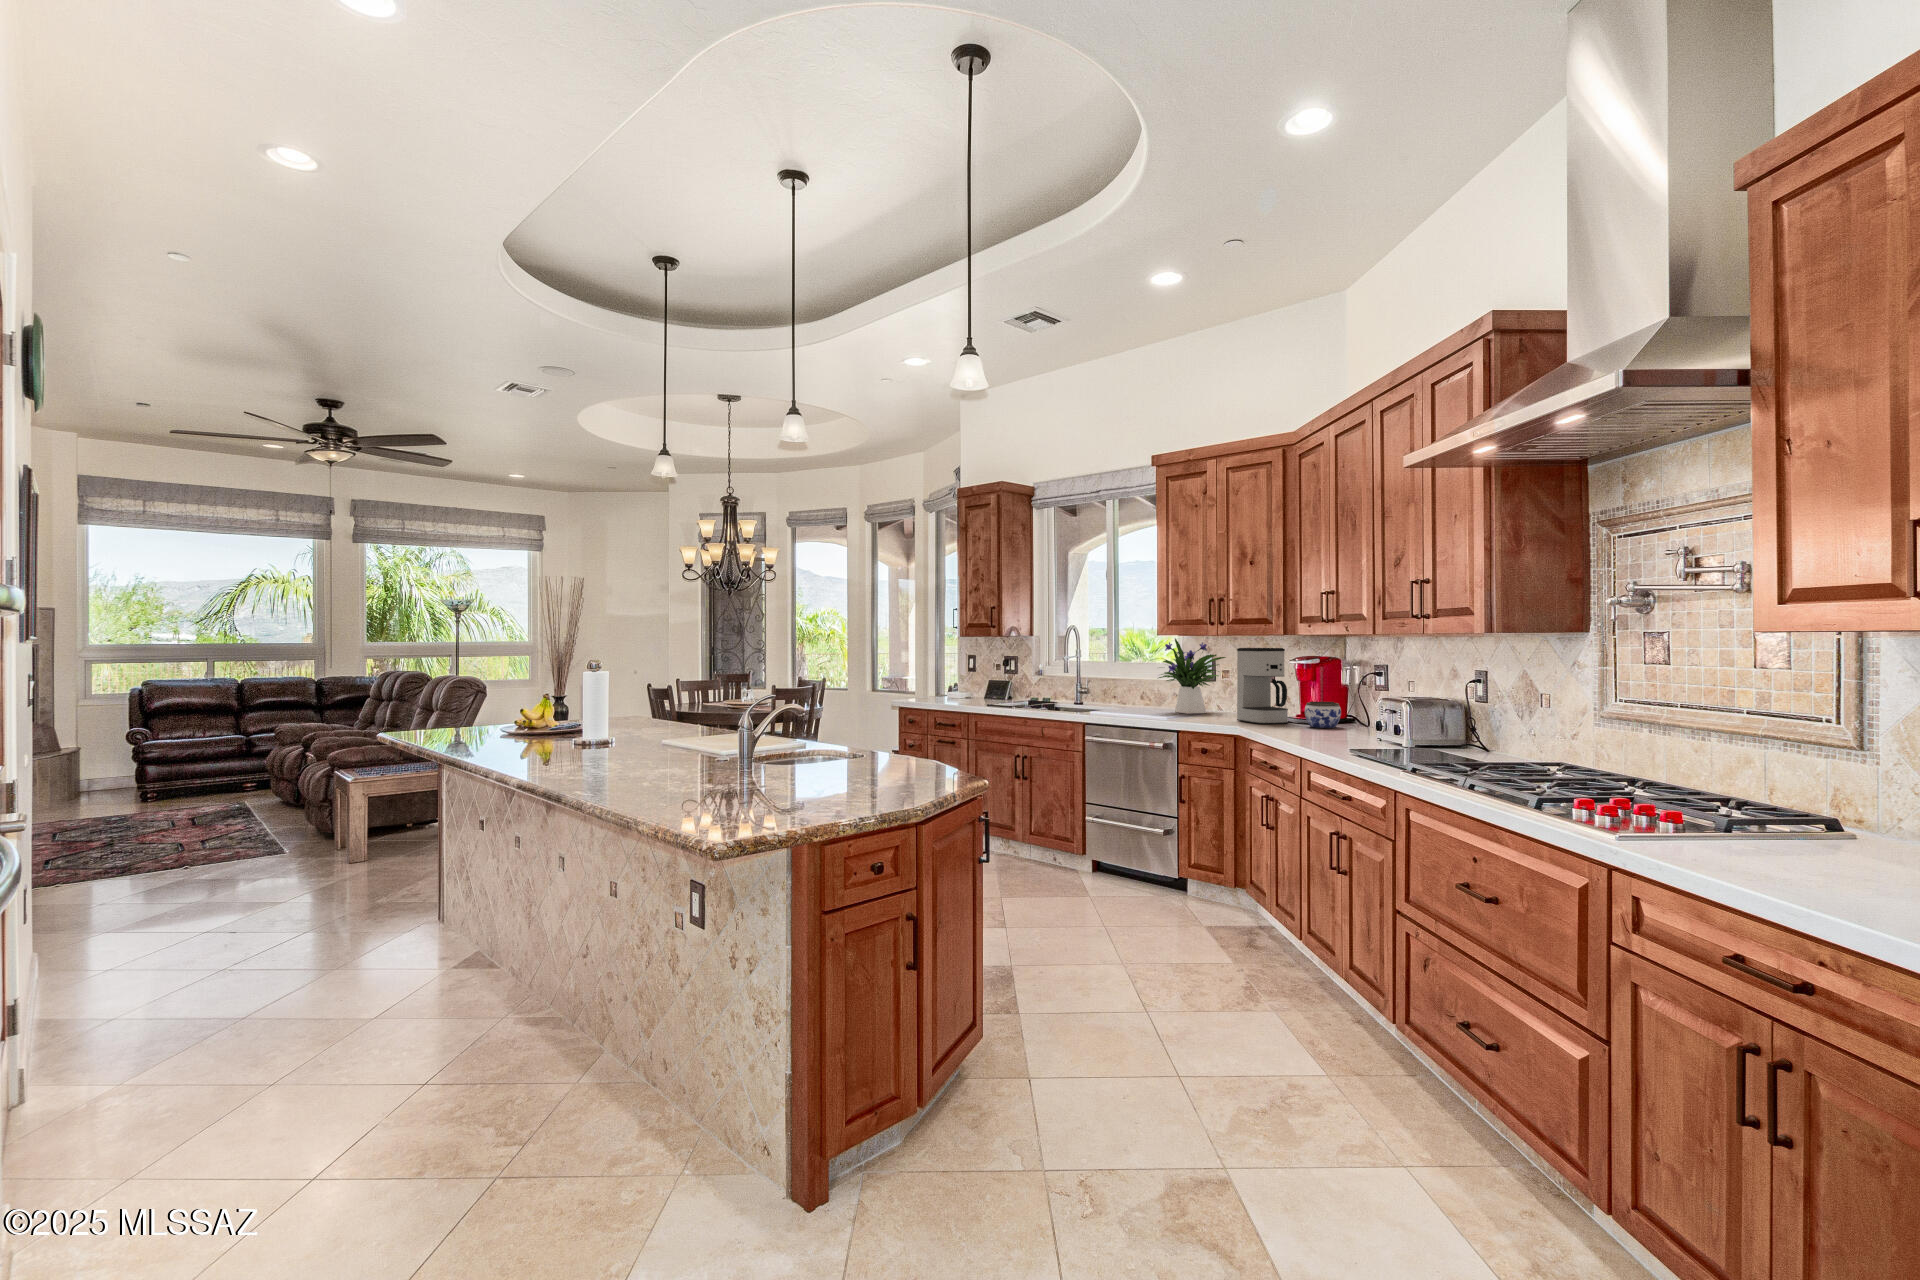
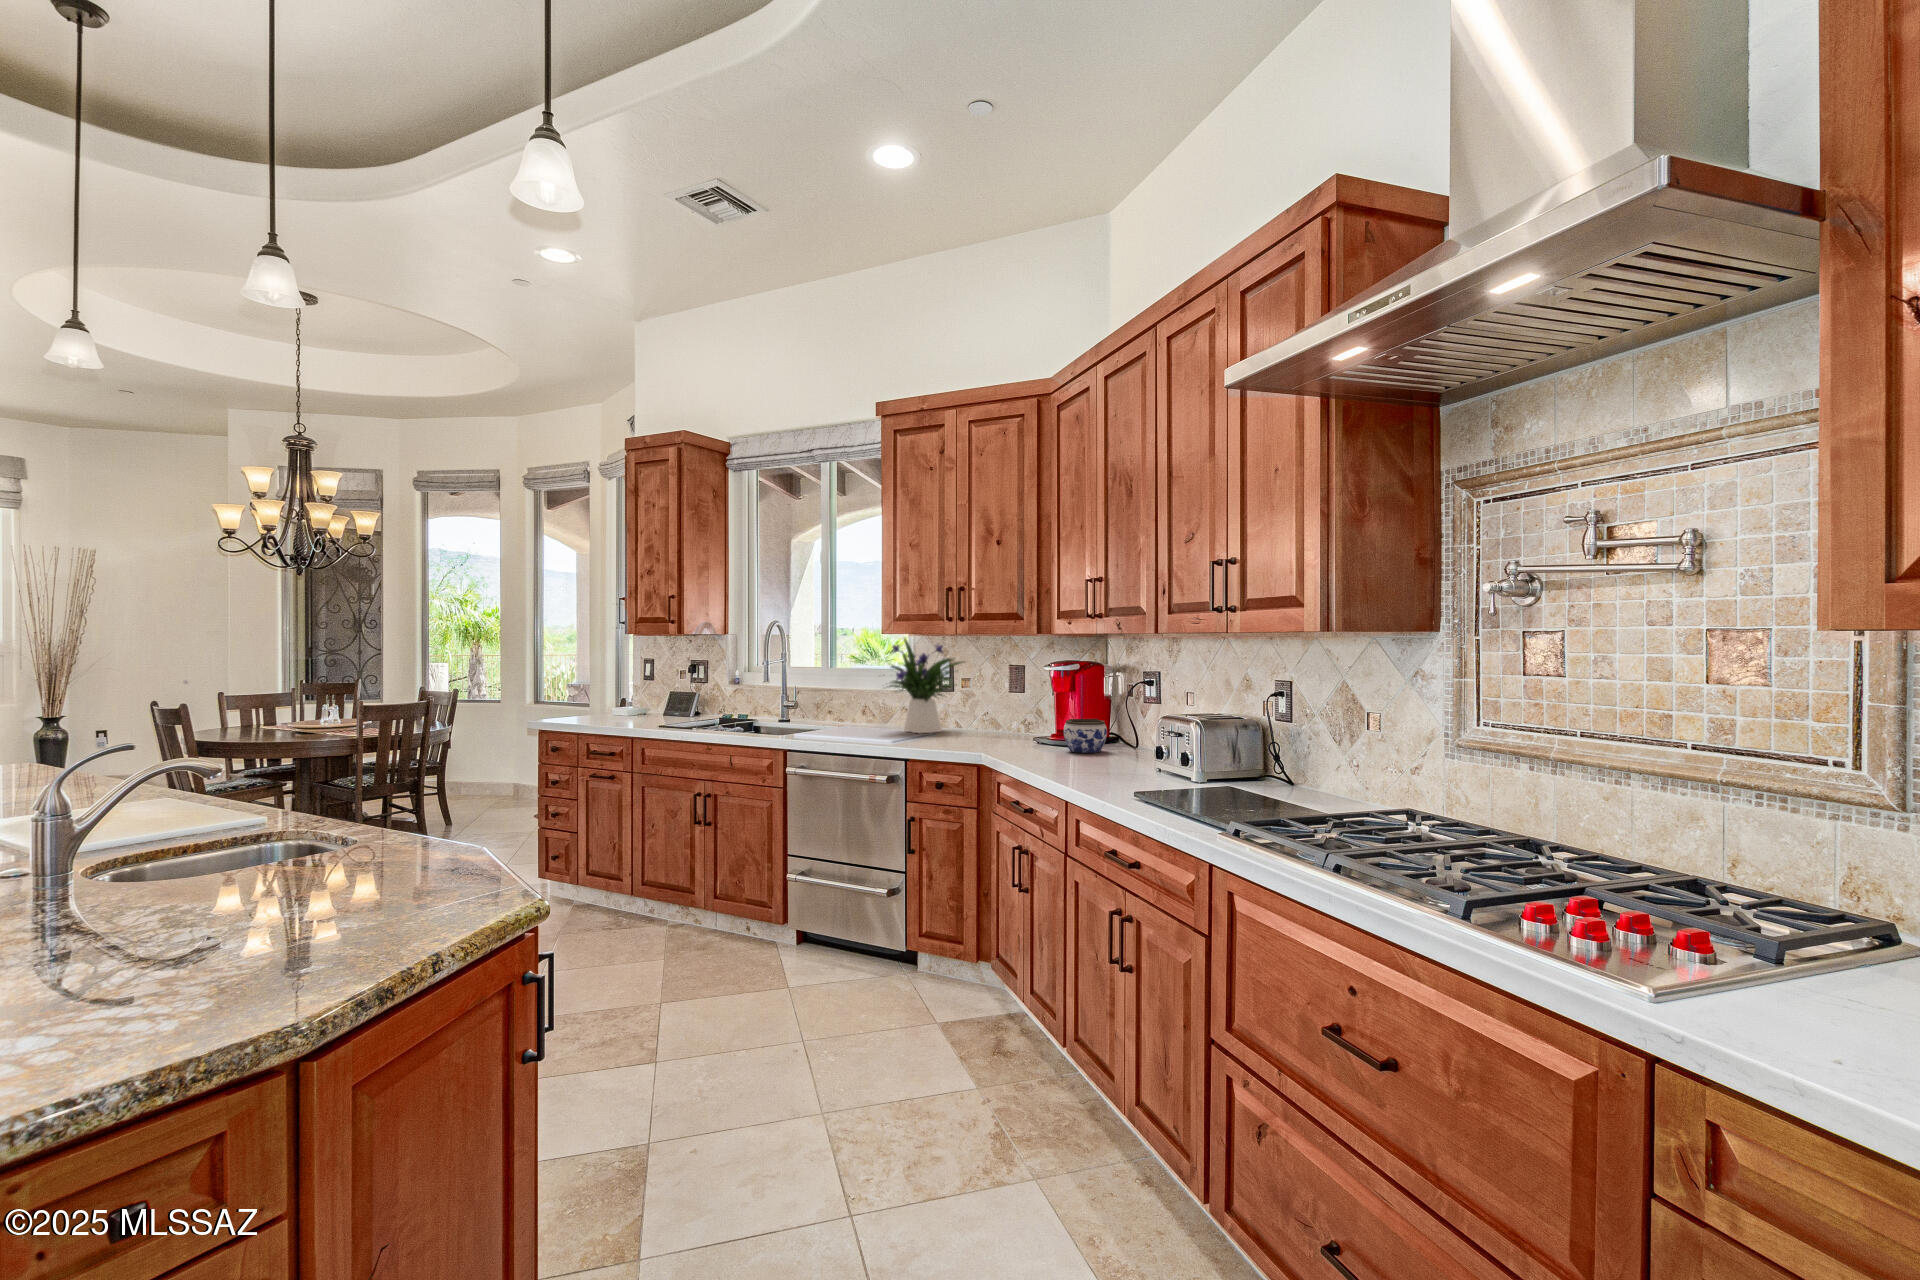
coffee maker: present [1237,648,1288,724] -> none [980,650,1042,748]

